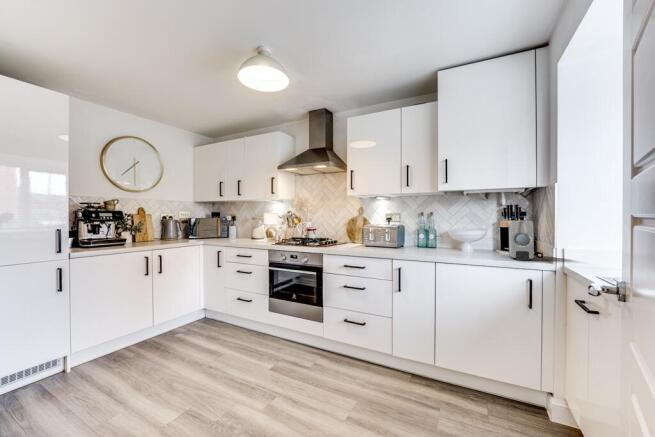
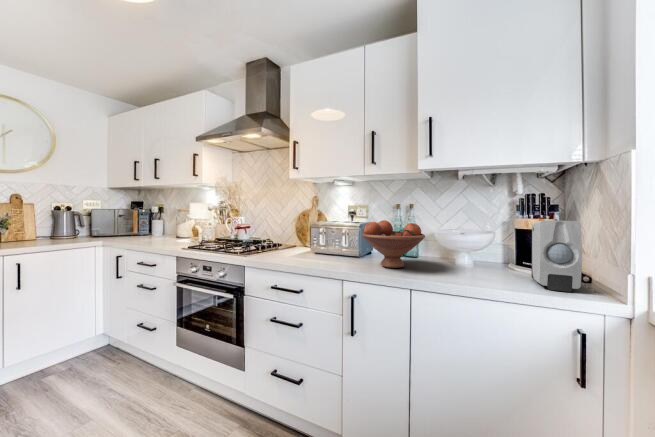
fruit bowl: none [402,223,444,252] -> present [362,220,425,268]

